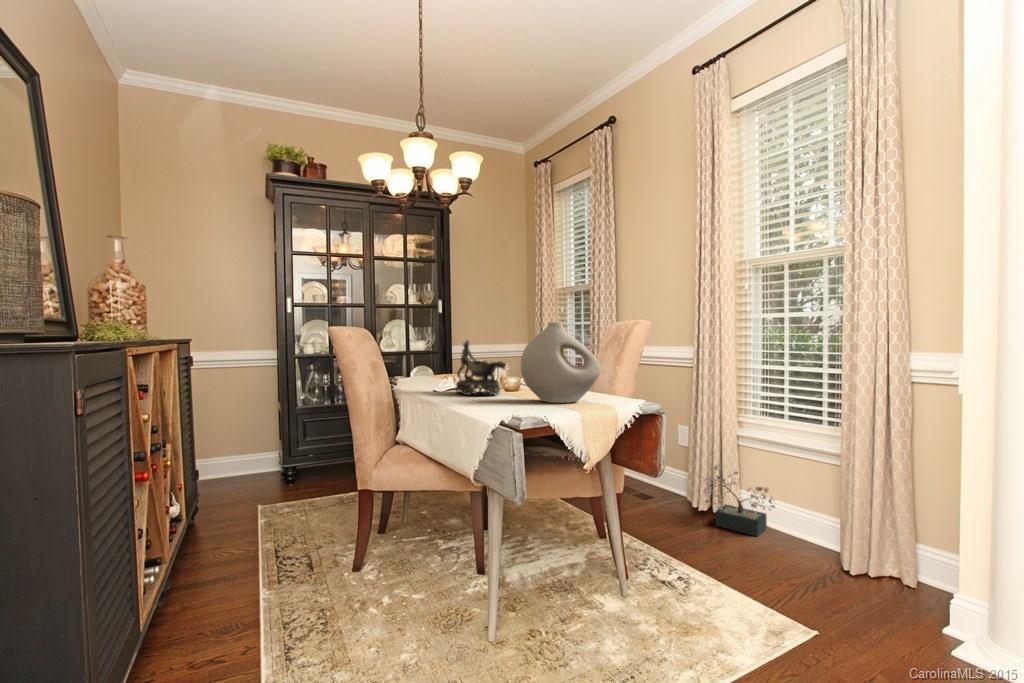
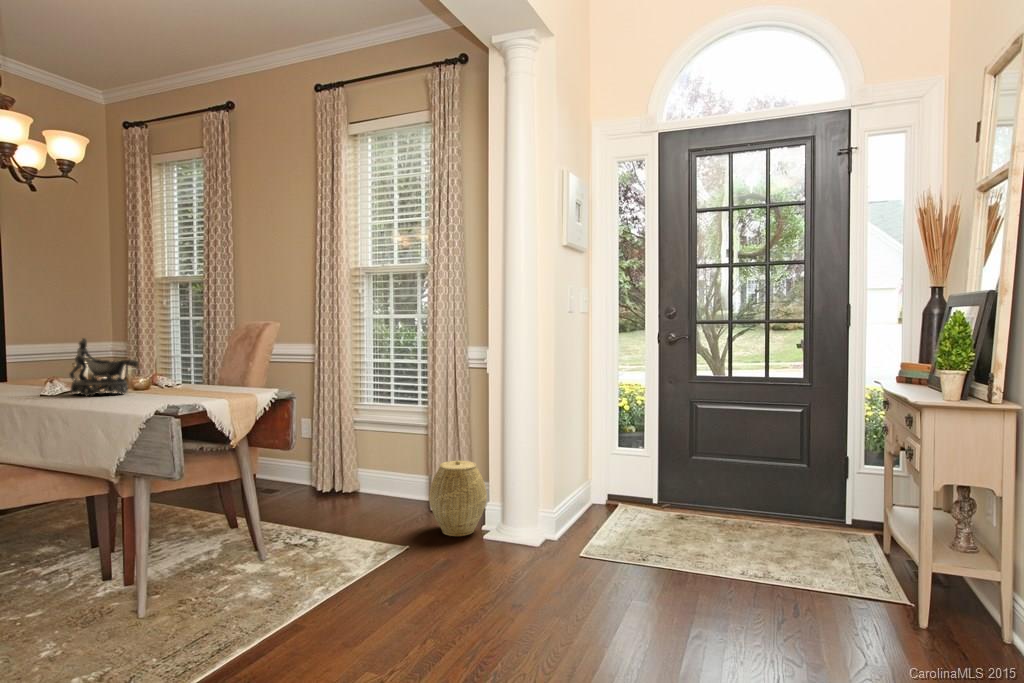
vase: present [521,322,600,403] -> none [159,321,240,396]
decorative plant: present [702,465,775,536] -> none [325,448,385,503]
woven basket: none [847,517,953,637] -> present [429,461,487,536]

